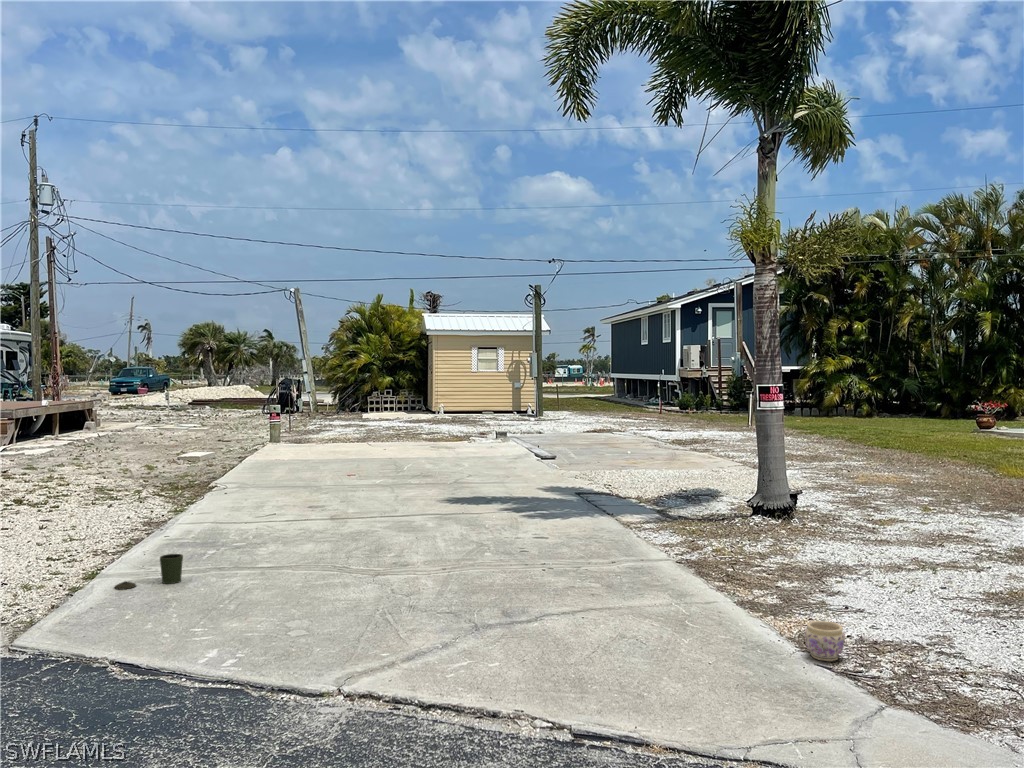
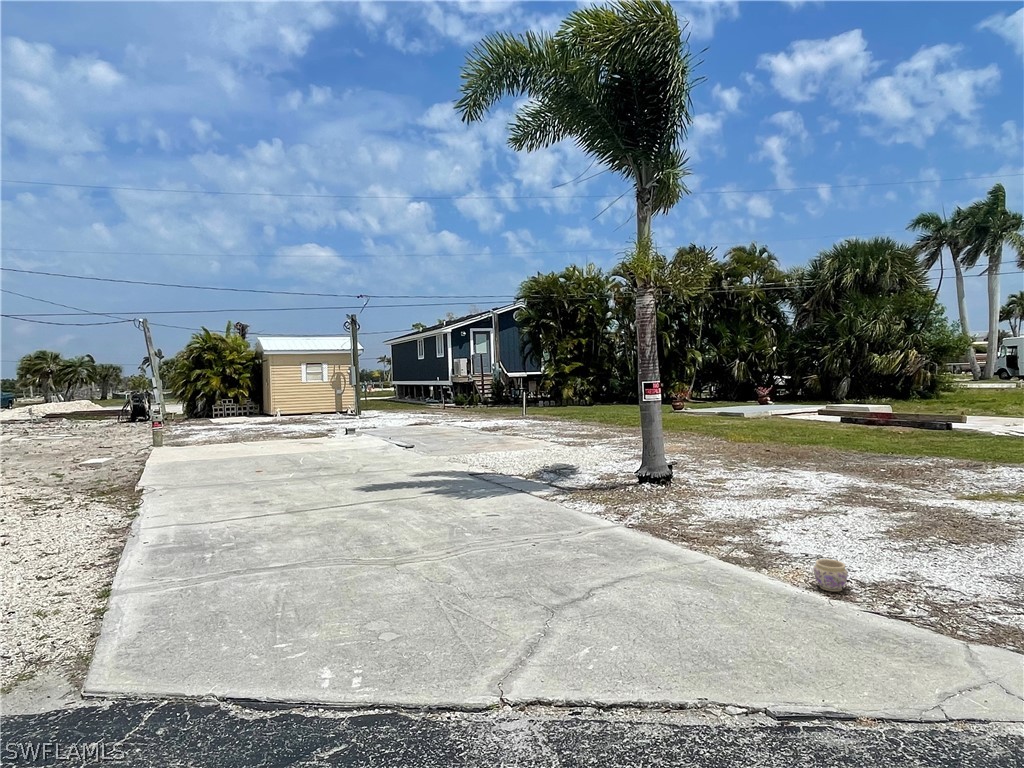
trash can: present [115,554,183,590] -> none [106,577,186,630]

